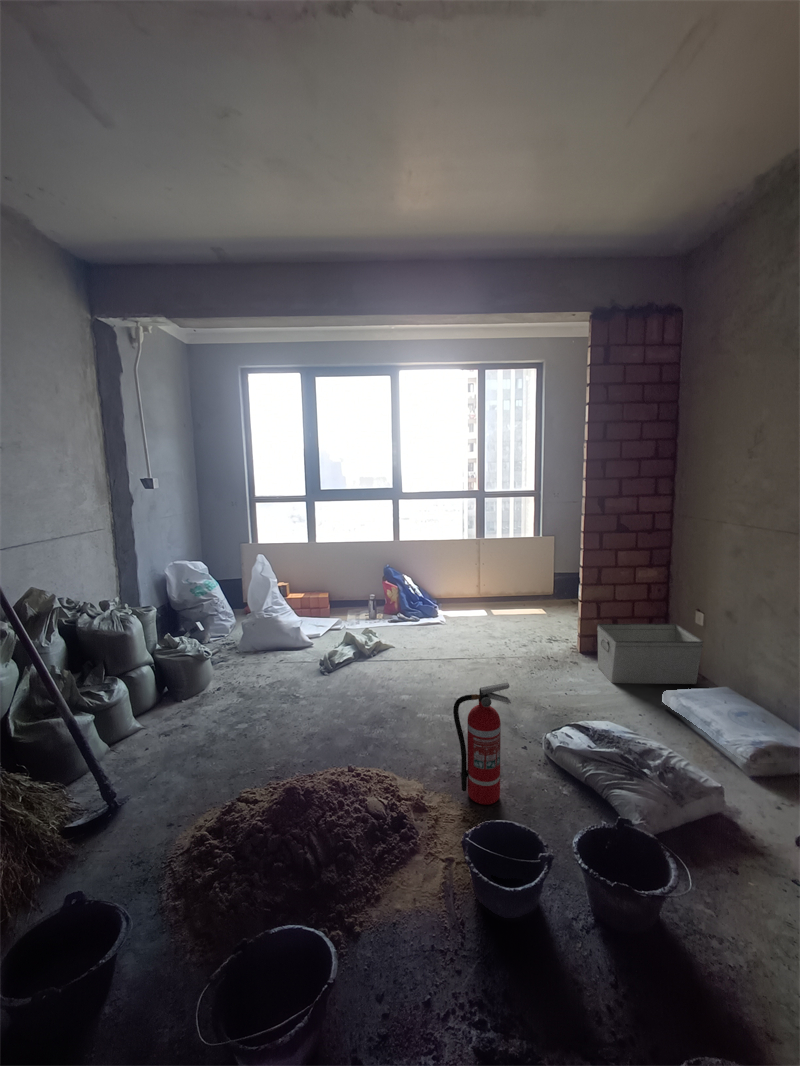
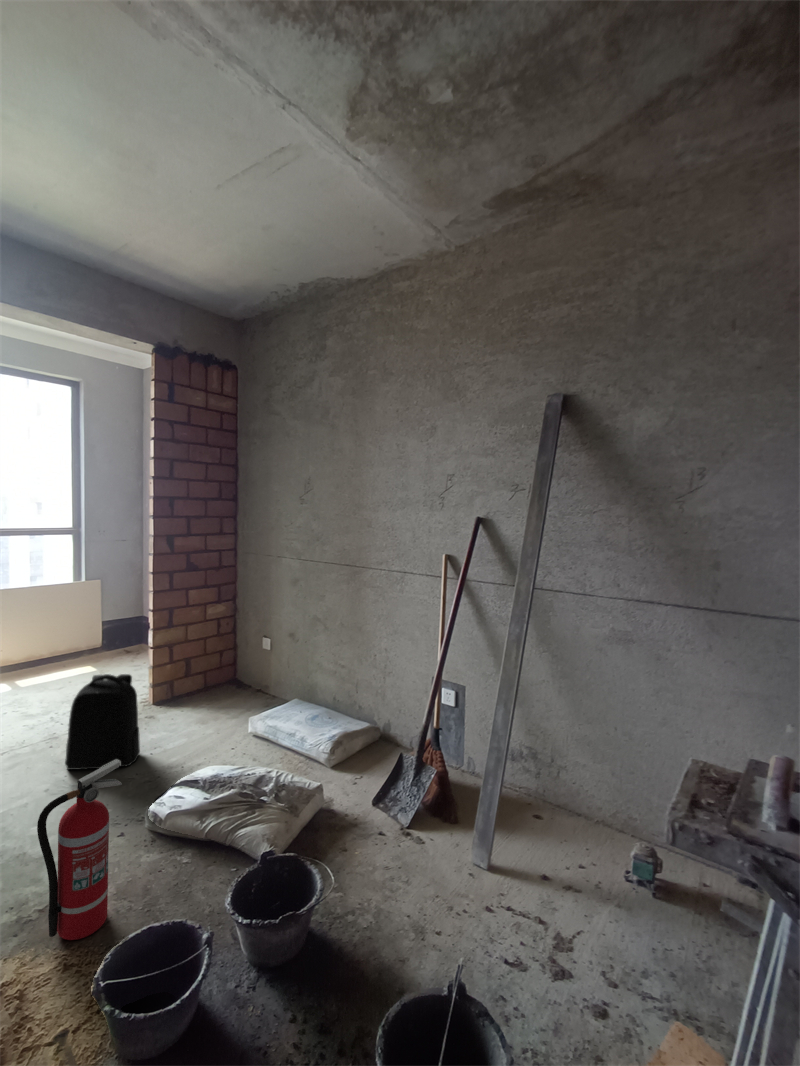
backpack: none [506,617,559,696] -> present [65,674,140,770]
storage bin: present [597,624,703,684] -> none [175,650,276,727]

